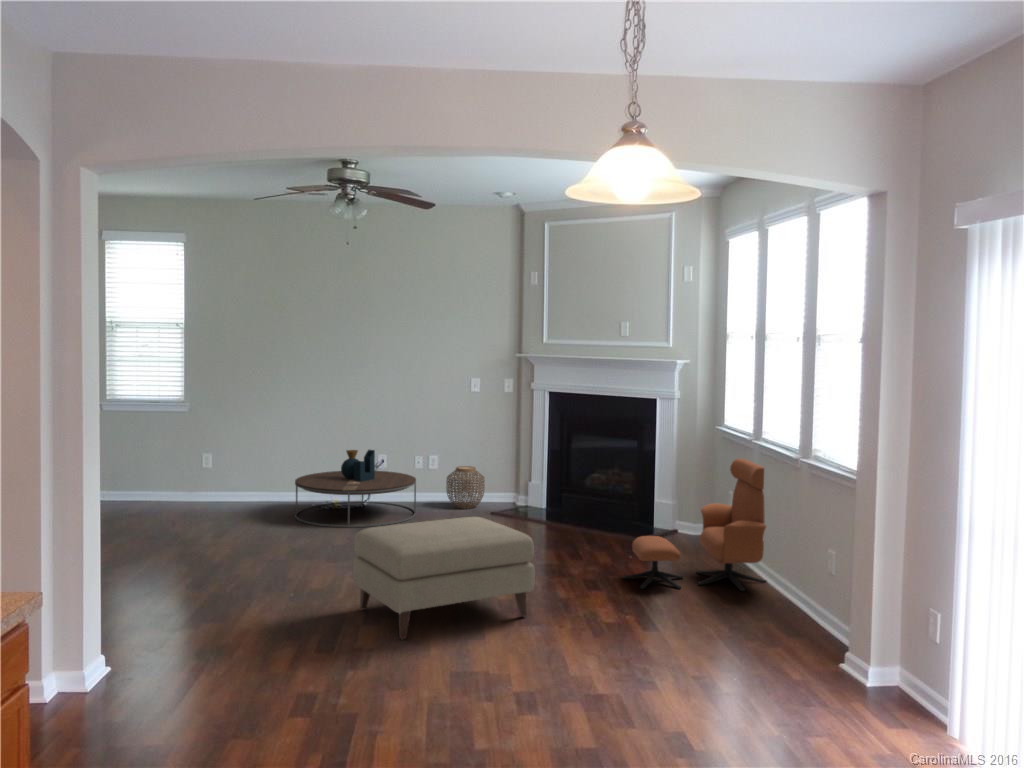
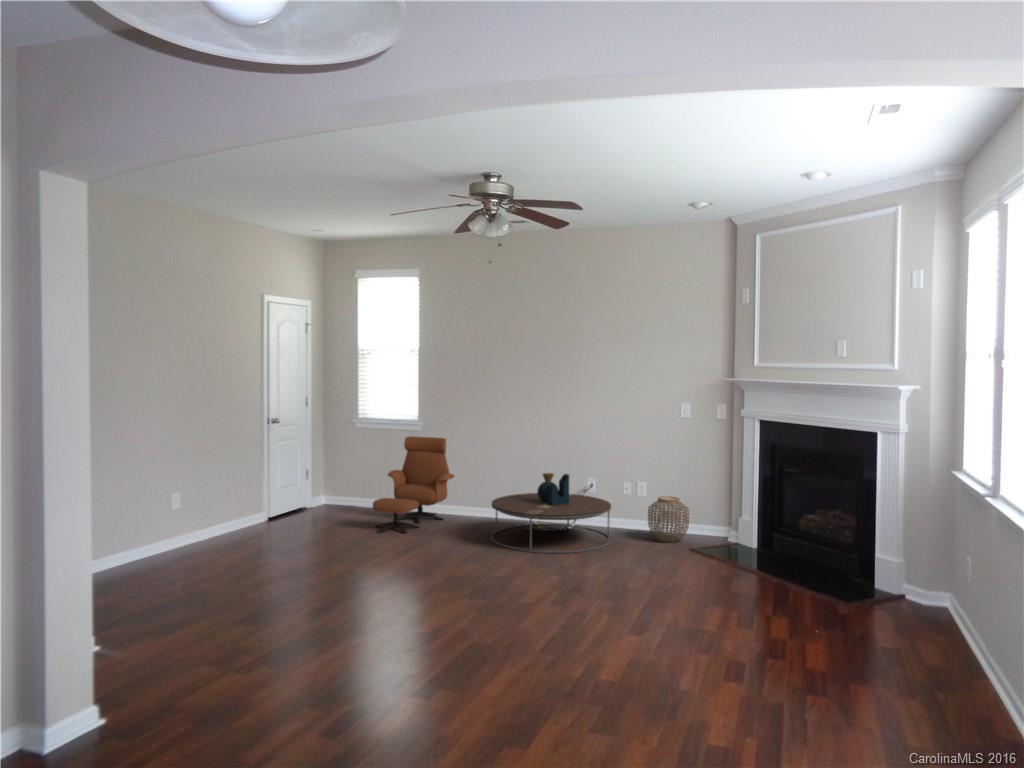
lounge chair: present [622,459,767,591] -> present [373,436,454,533]
ottoman: present [353,517,534,639] -> none [445,560,632,697]

